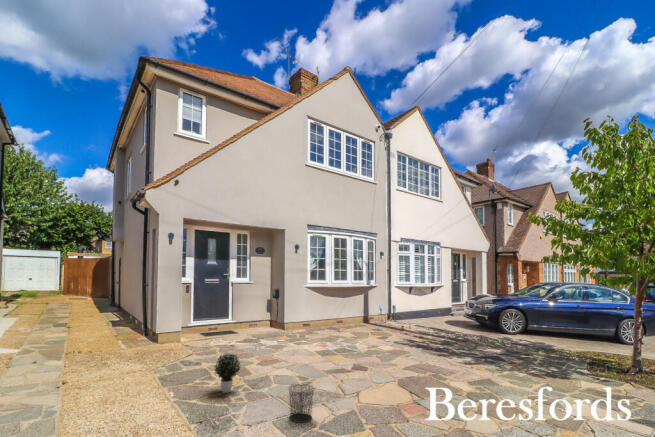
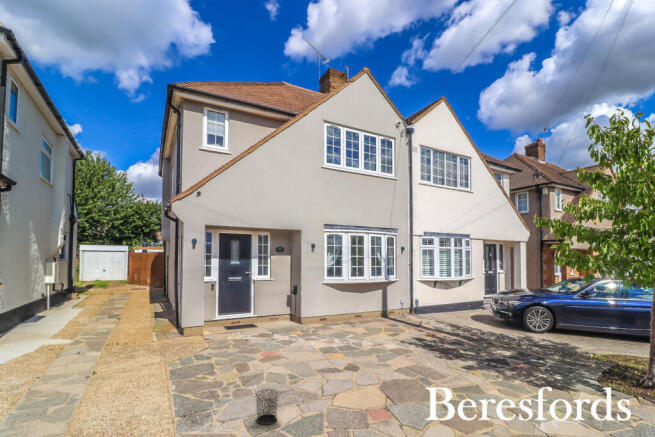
potted plant: present [214,354,240,393] -> none [206,354,230,390]

